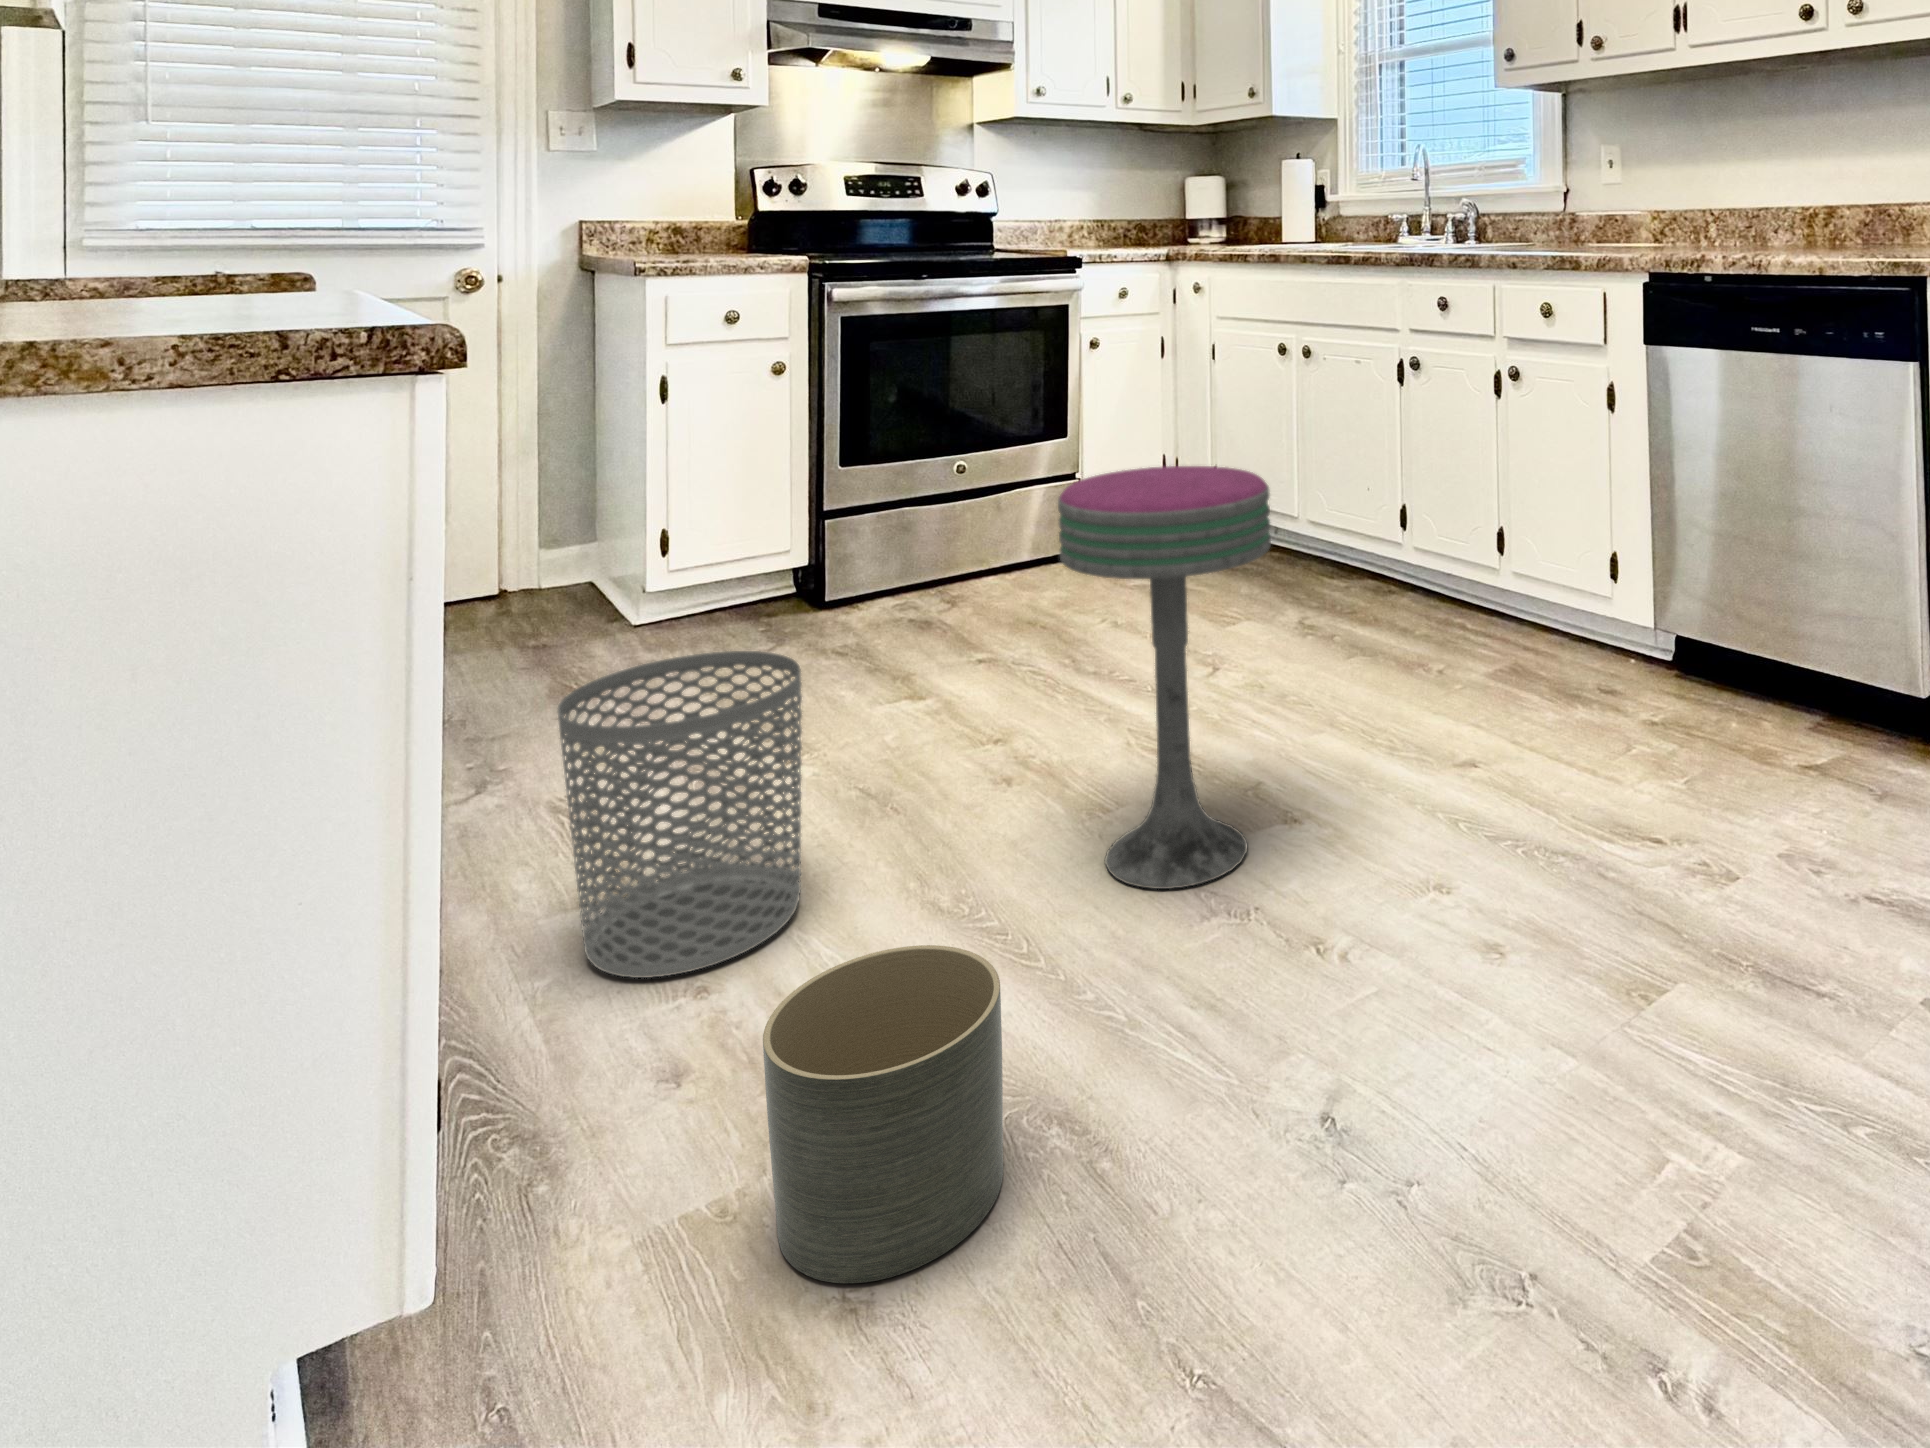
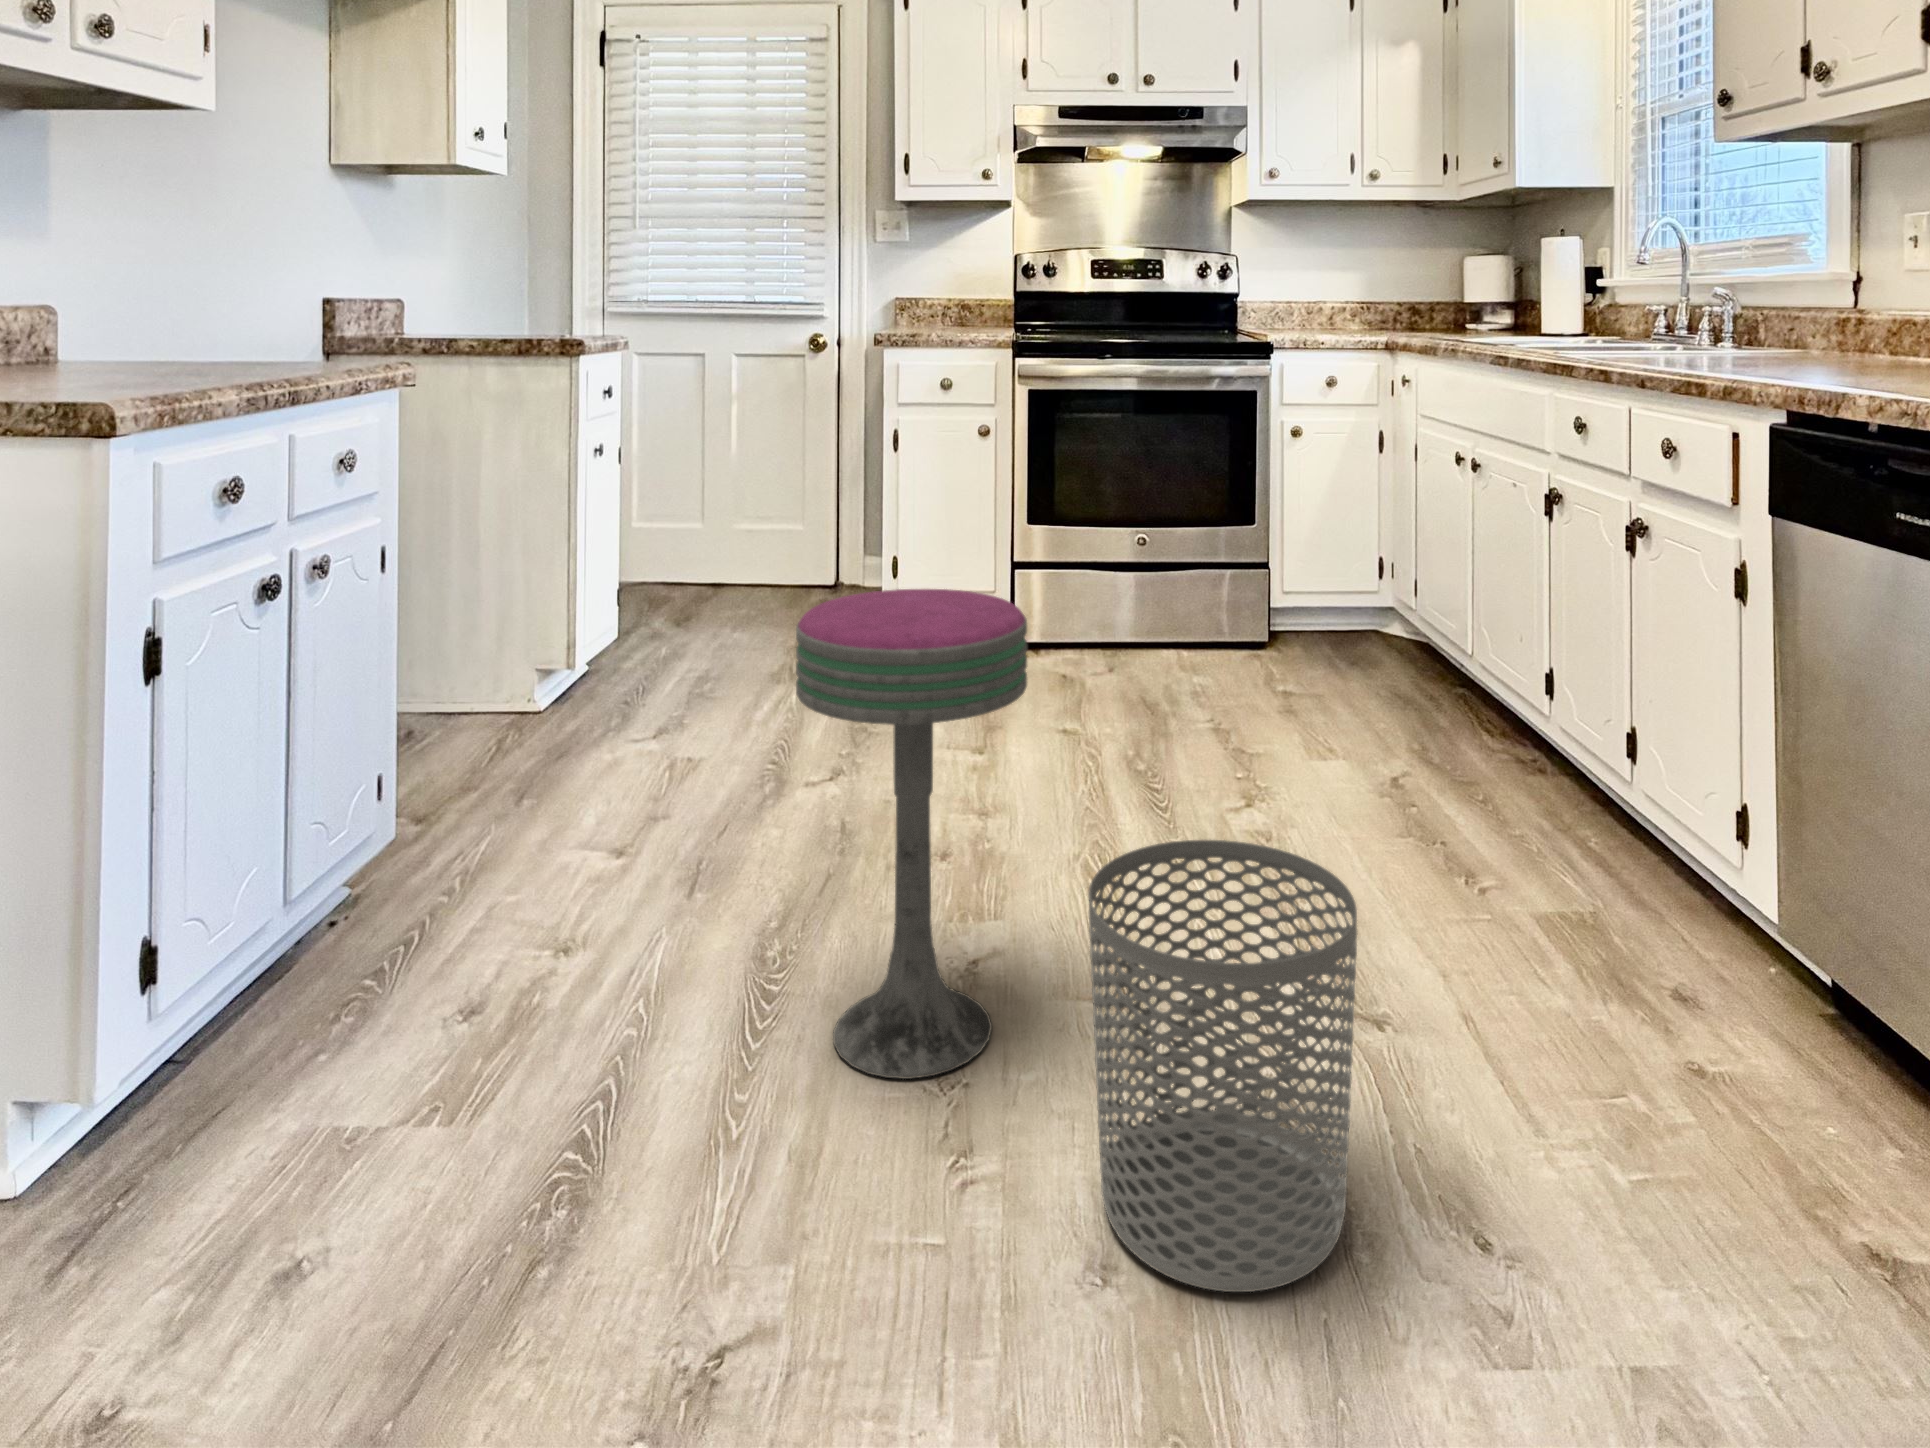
waste bin: present [558,651,802,978] -> present [1088,840,1358,1292]
planter: present [763,945,1003,1283] -> none [187,1018,430,1350]

